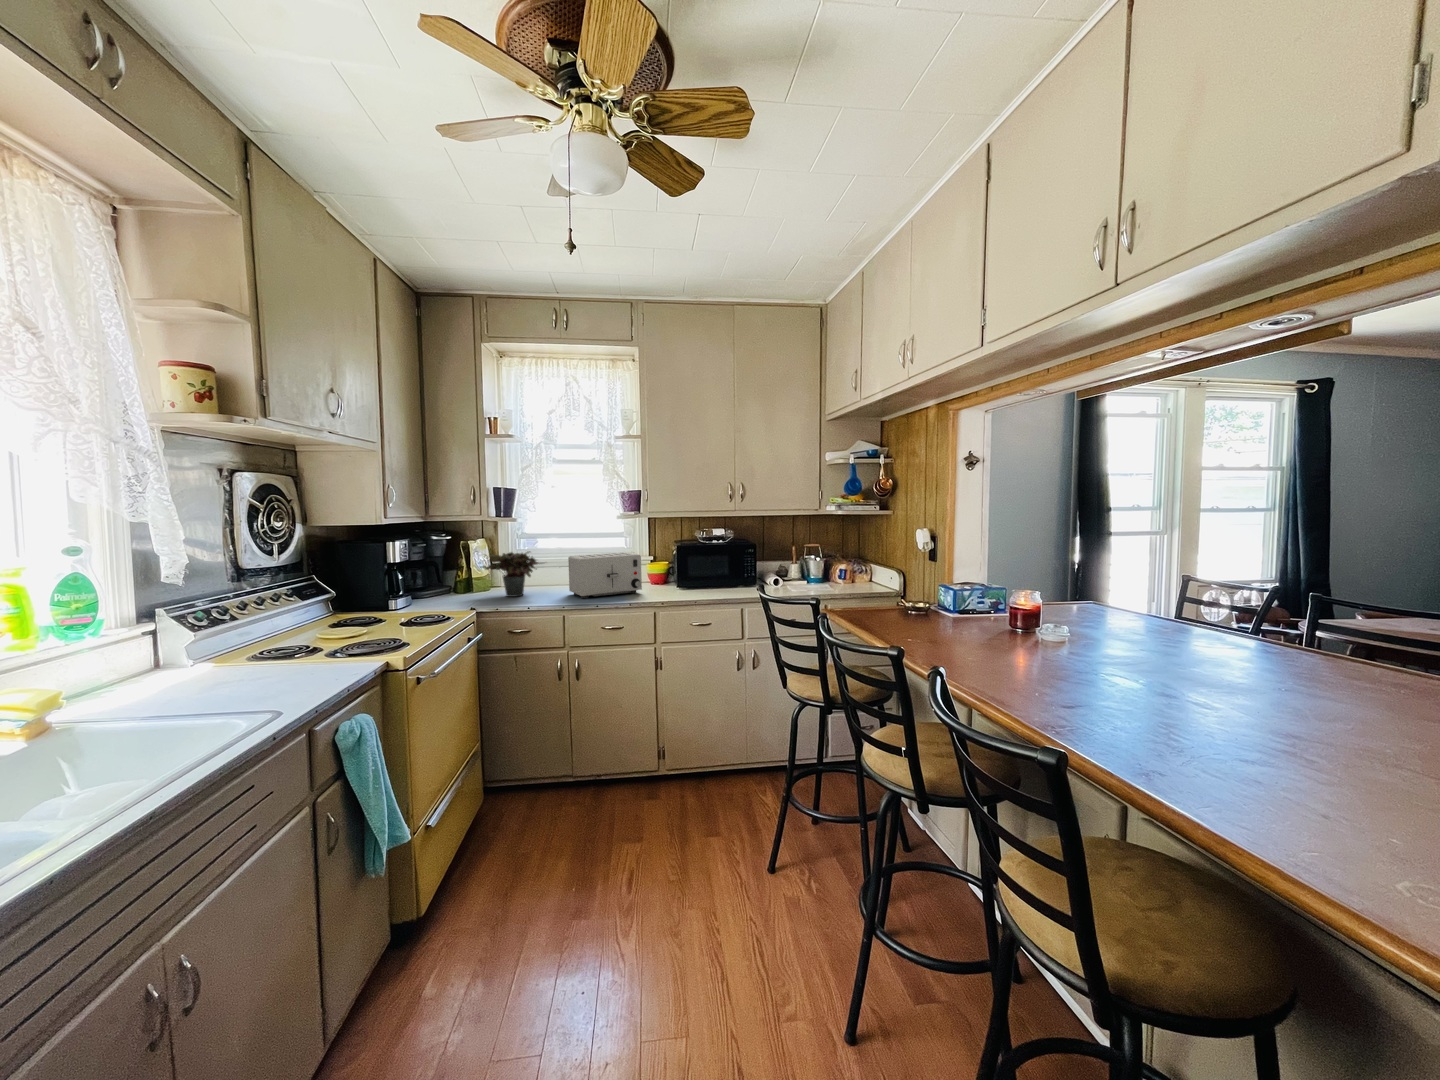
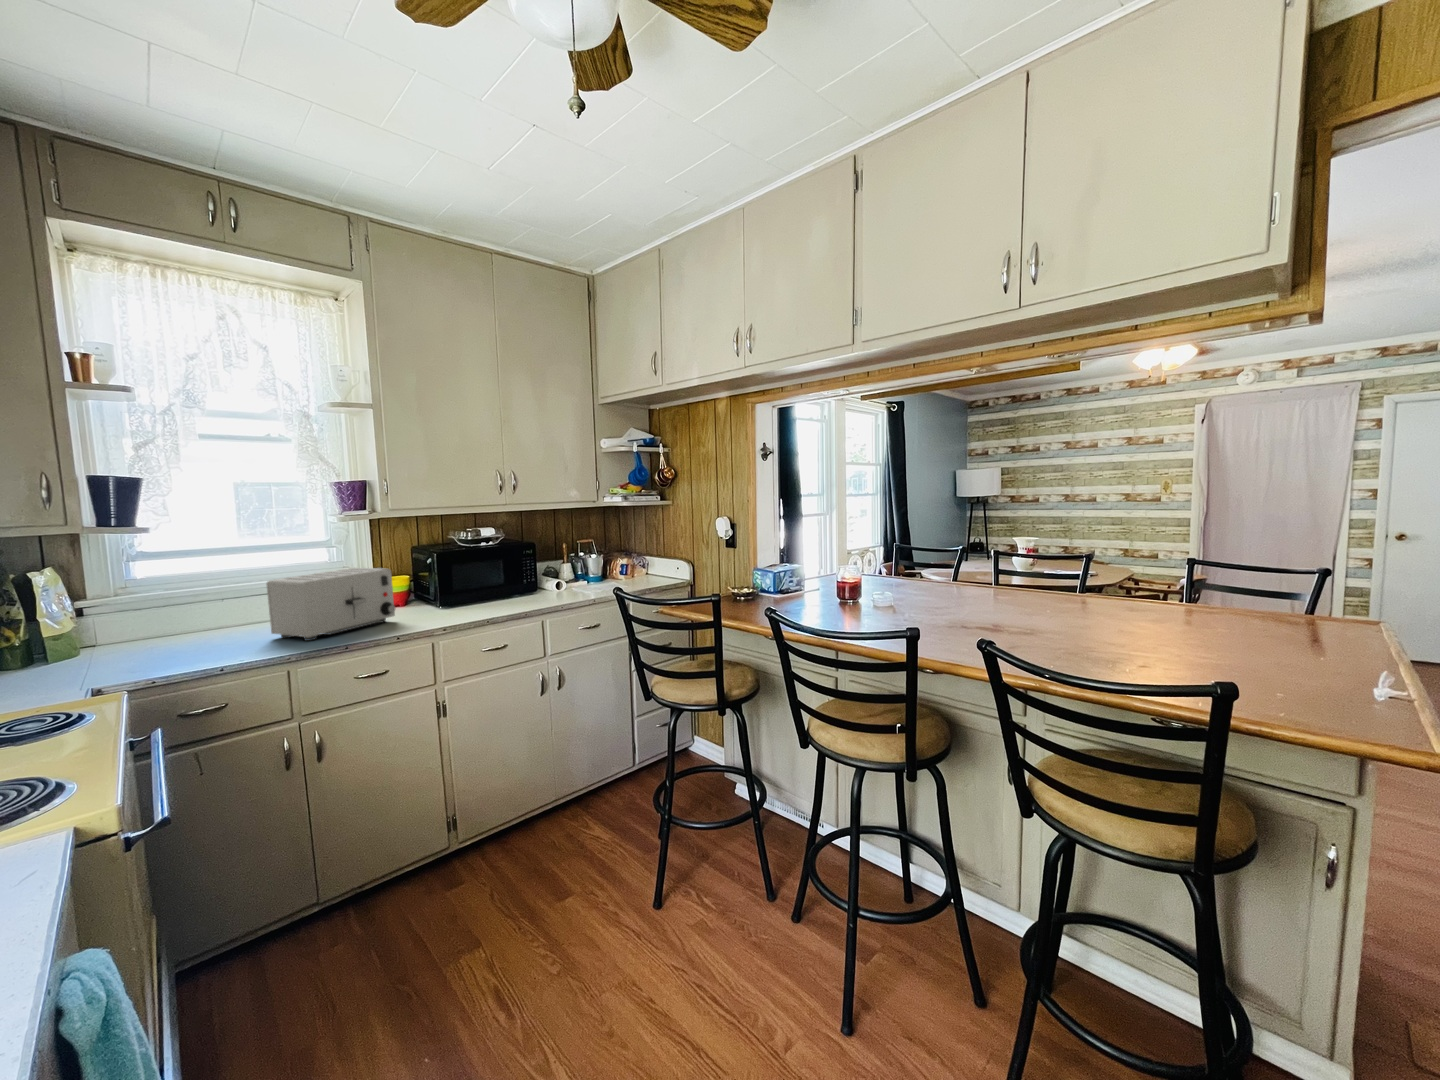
potted plant: present [481,551,542,597] -> none [70,580,229,659]

